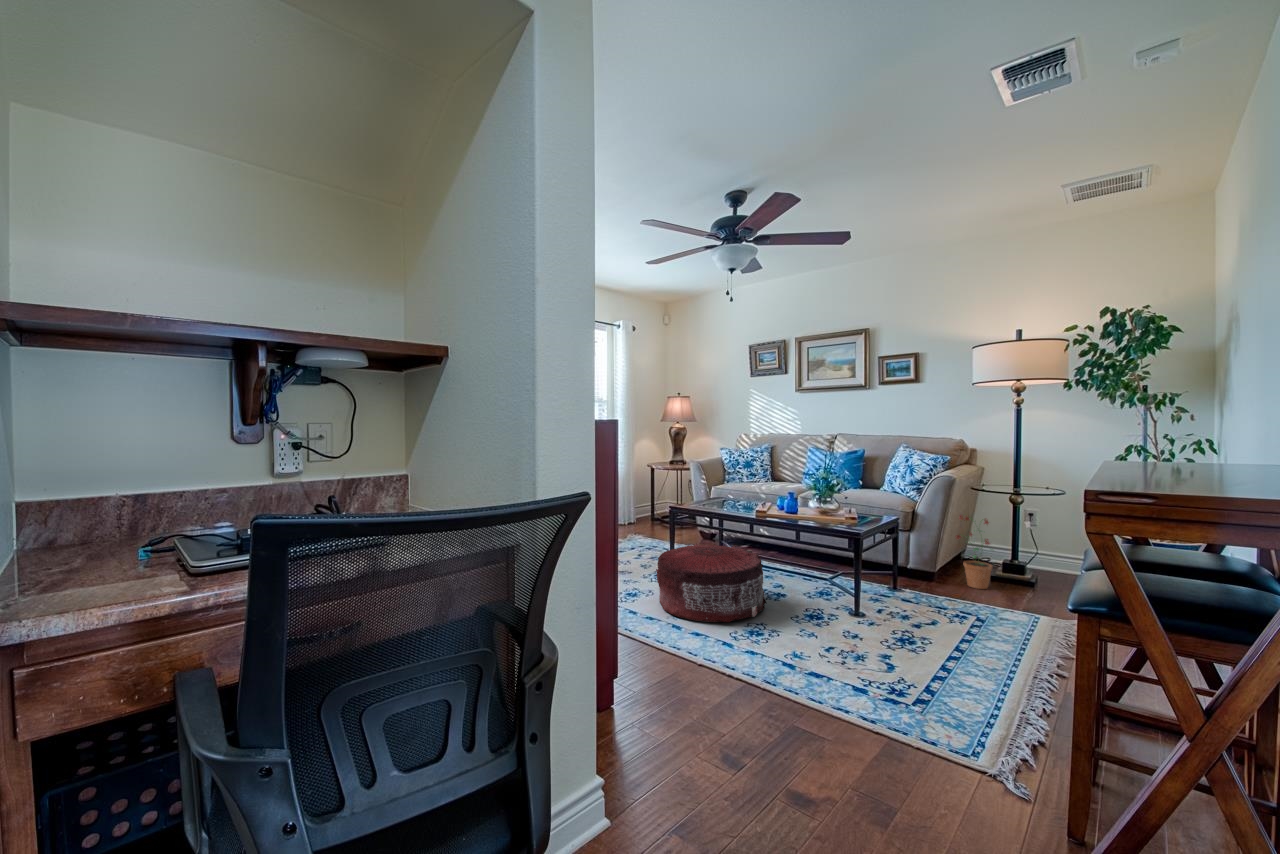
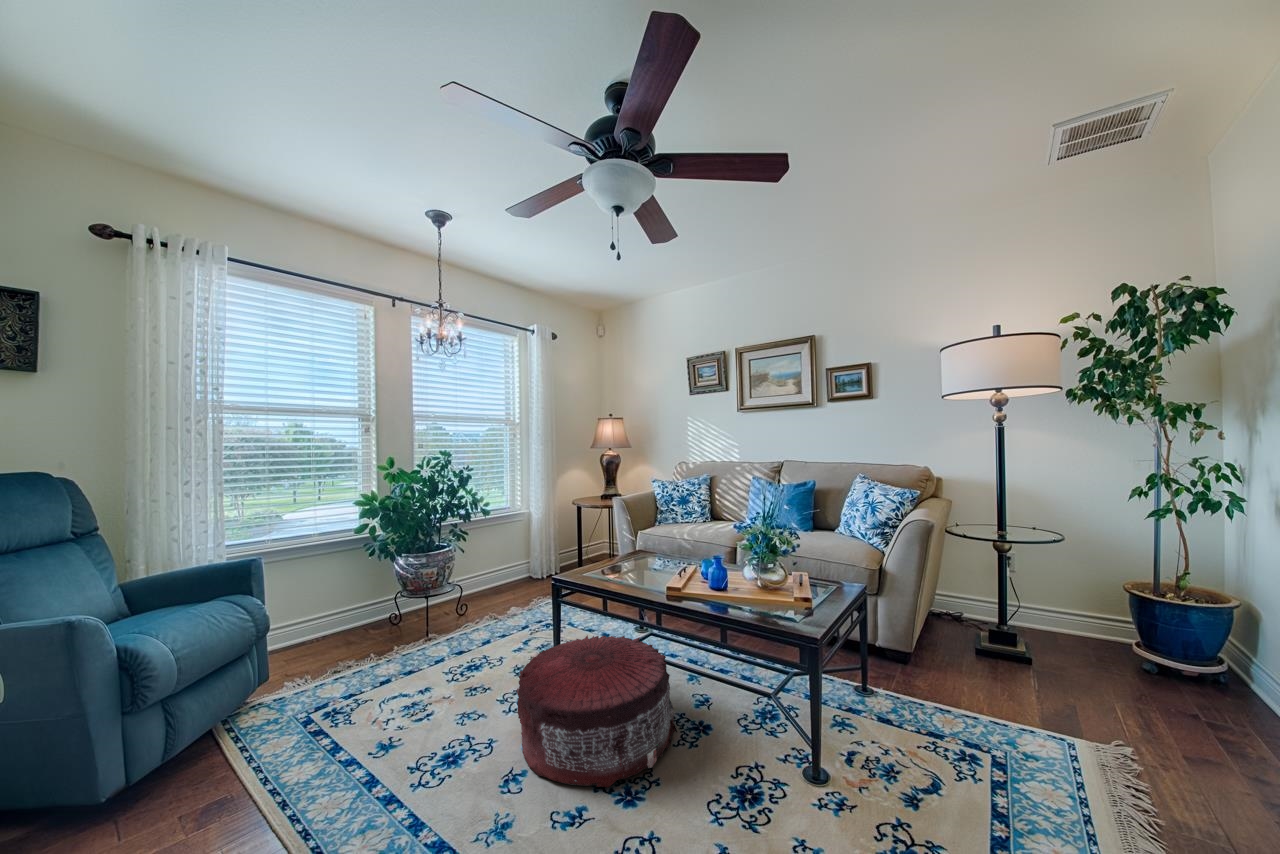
potted plant: present [956,515,993,589] -> none [930,569,987,670]

